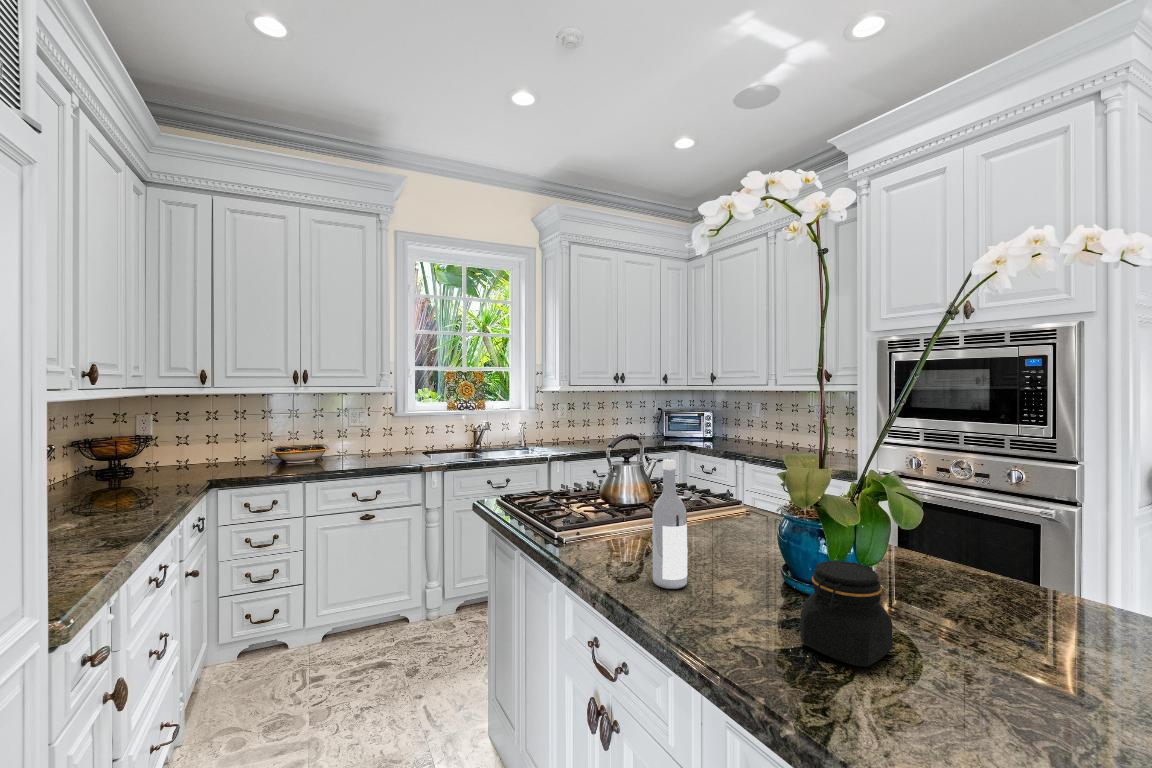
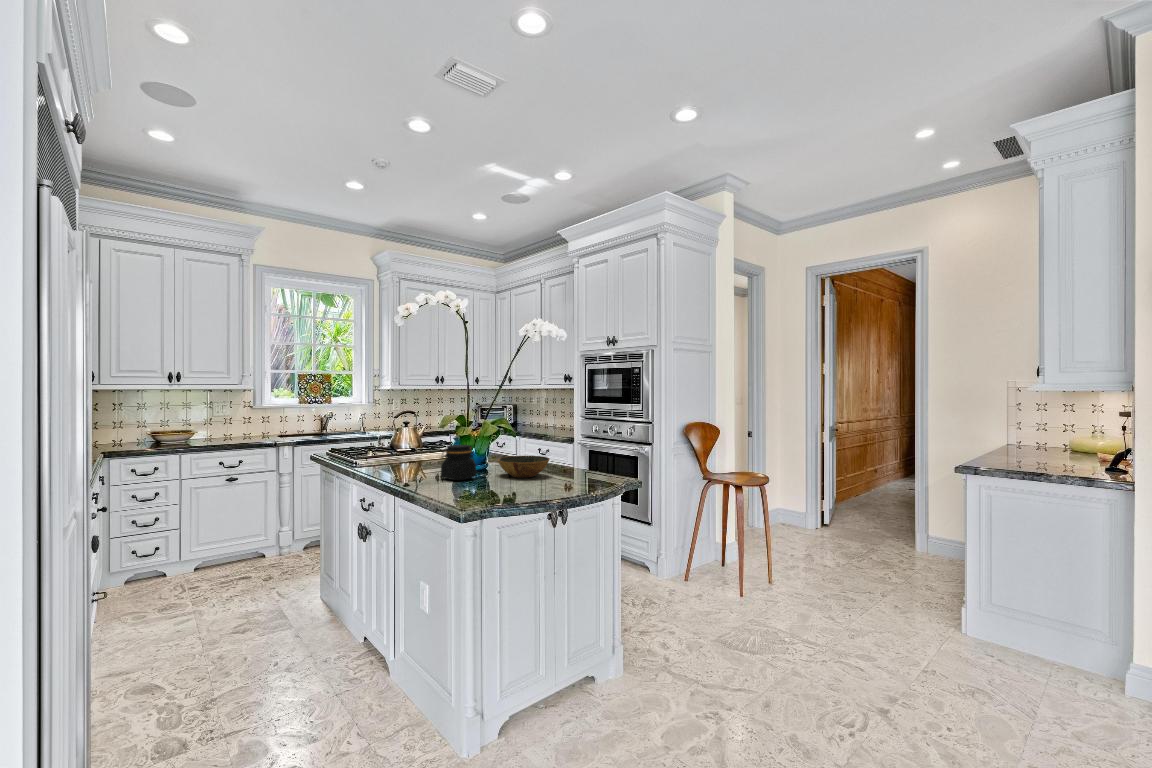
wine bottle: present [652,459,687,589] -> none [393,409,411,470]
bowl: none [902,572,1057,647] -> present [498,456,550,478]

